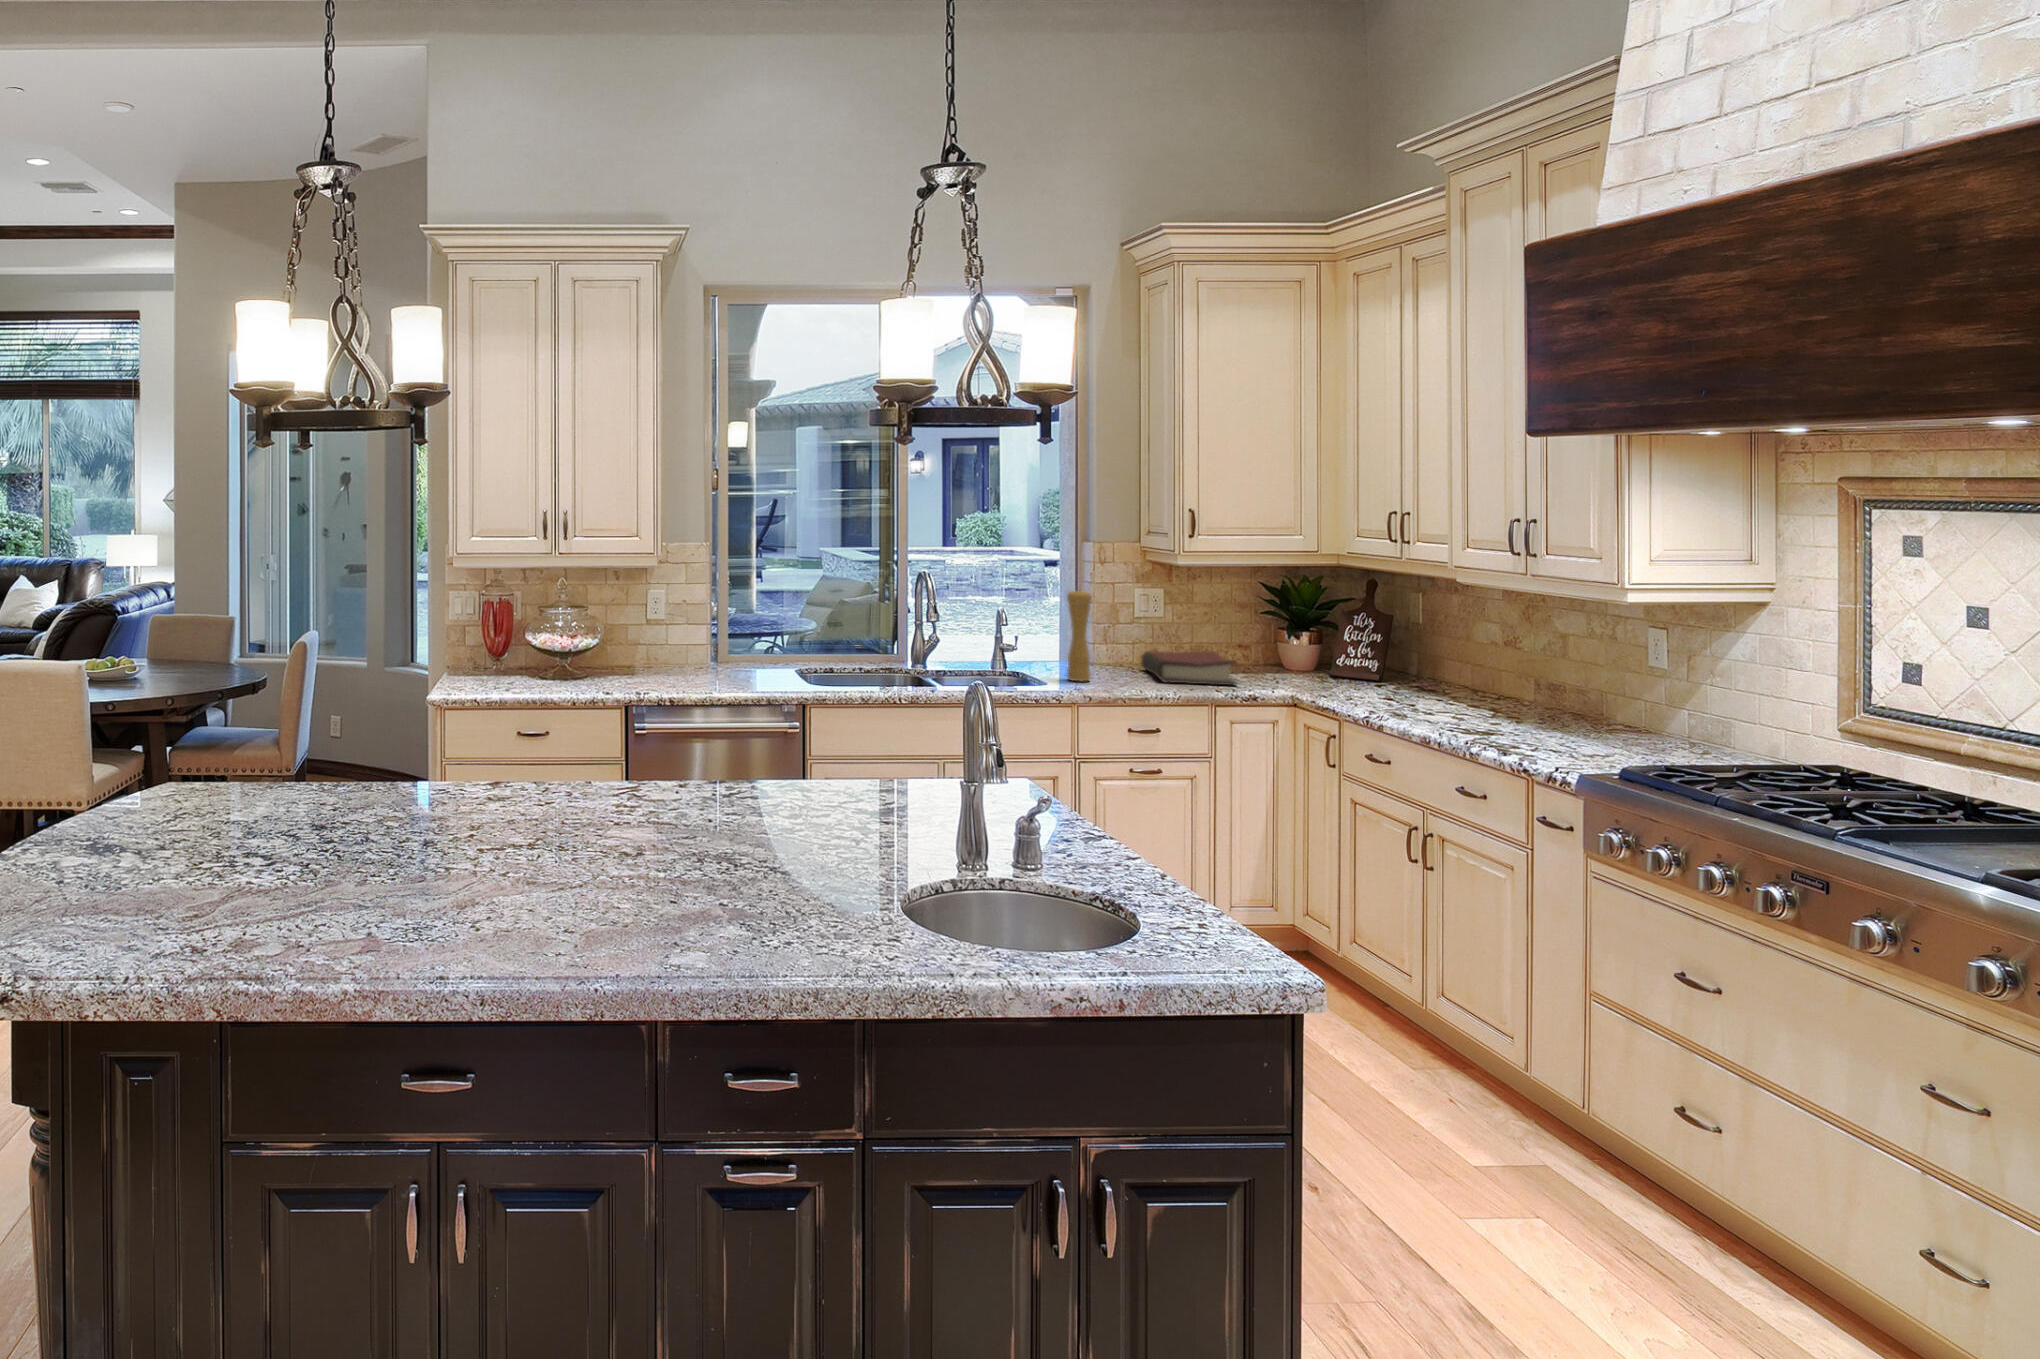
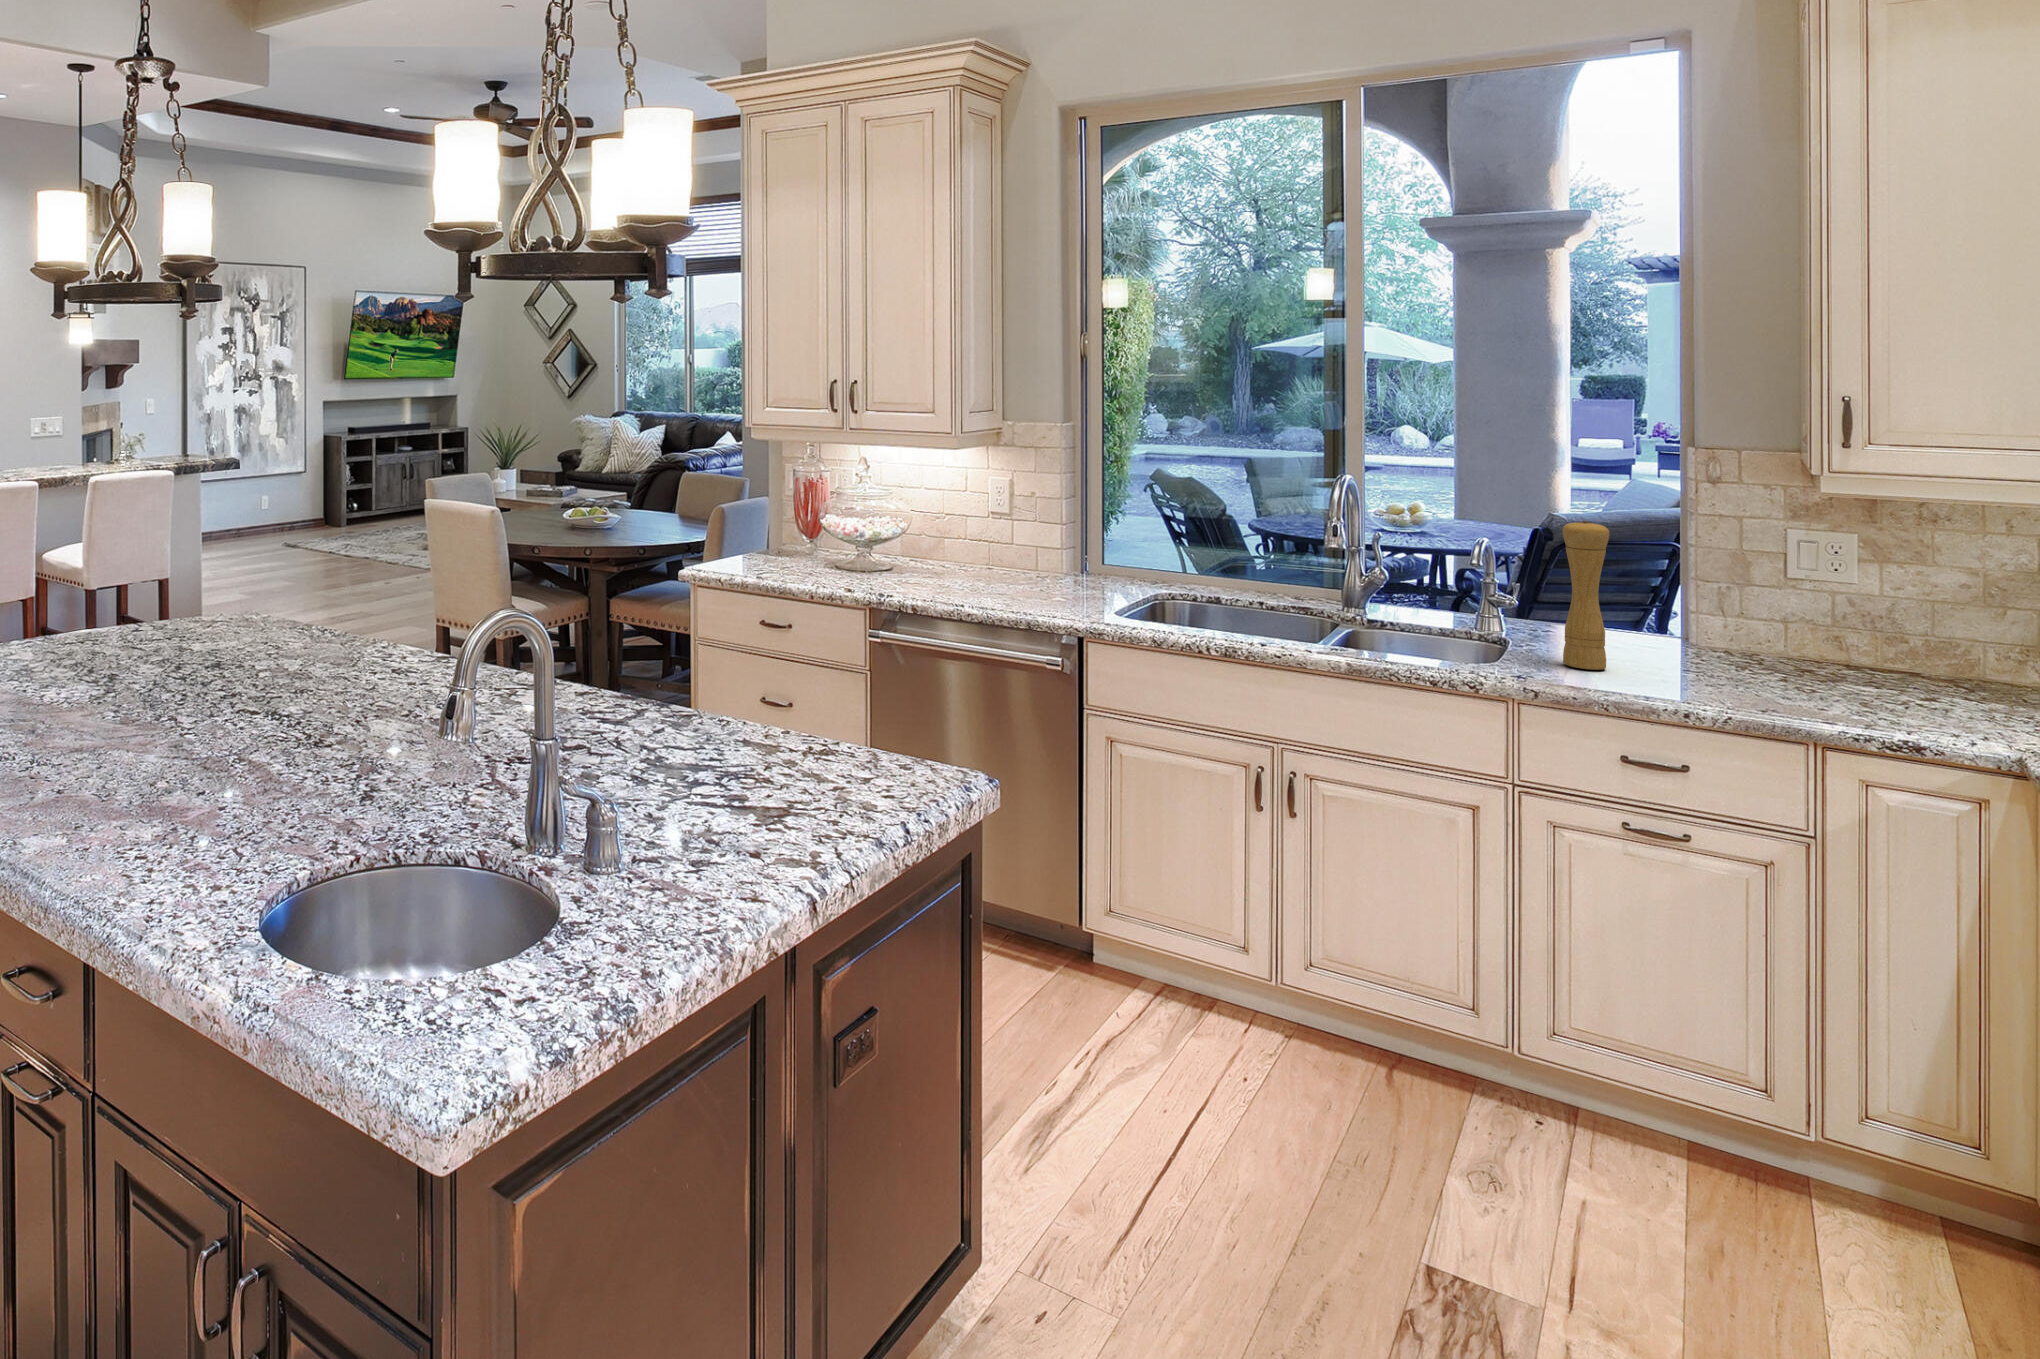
hardback book: present [1141,651,1236,685] -> none [1744,640,1961,720]

